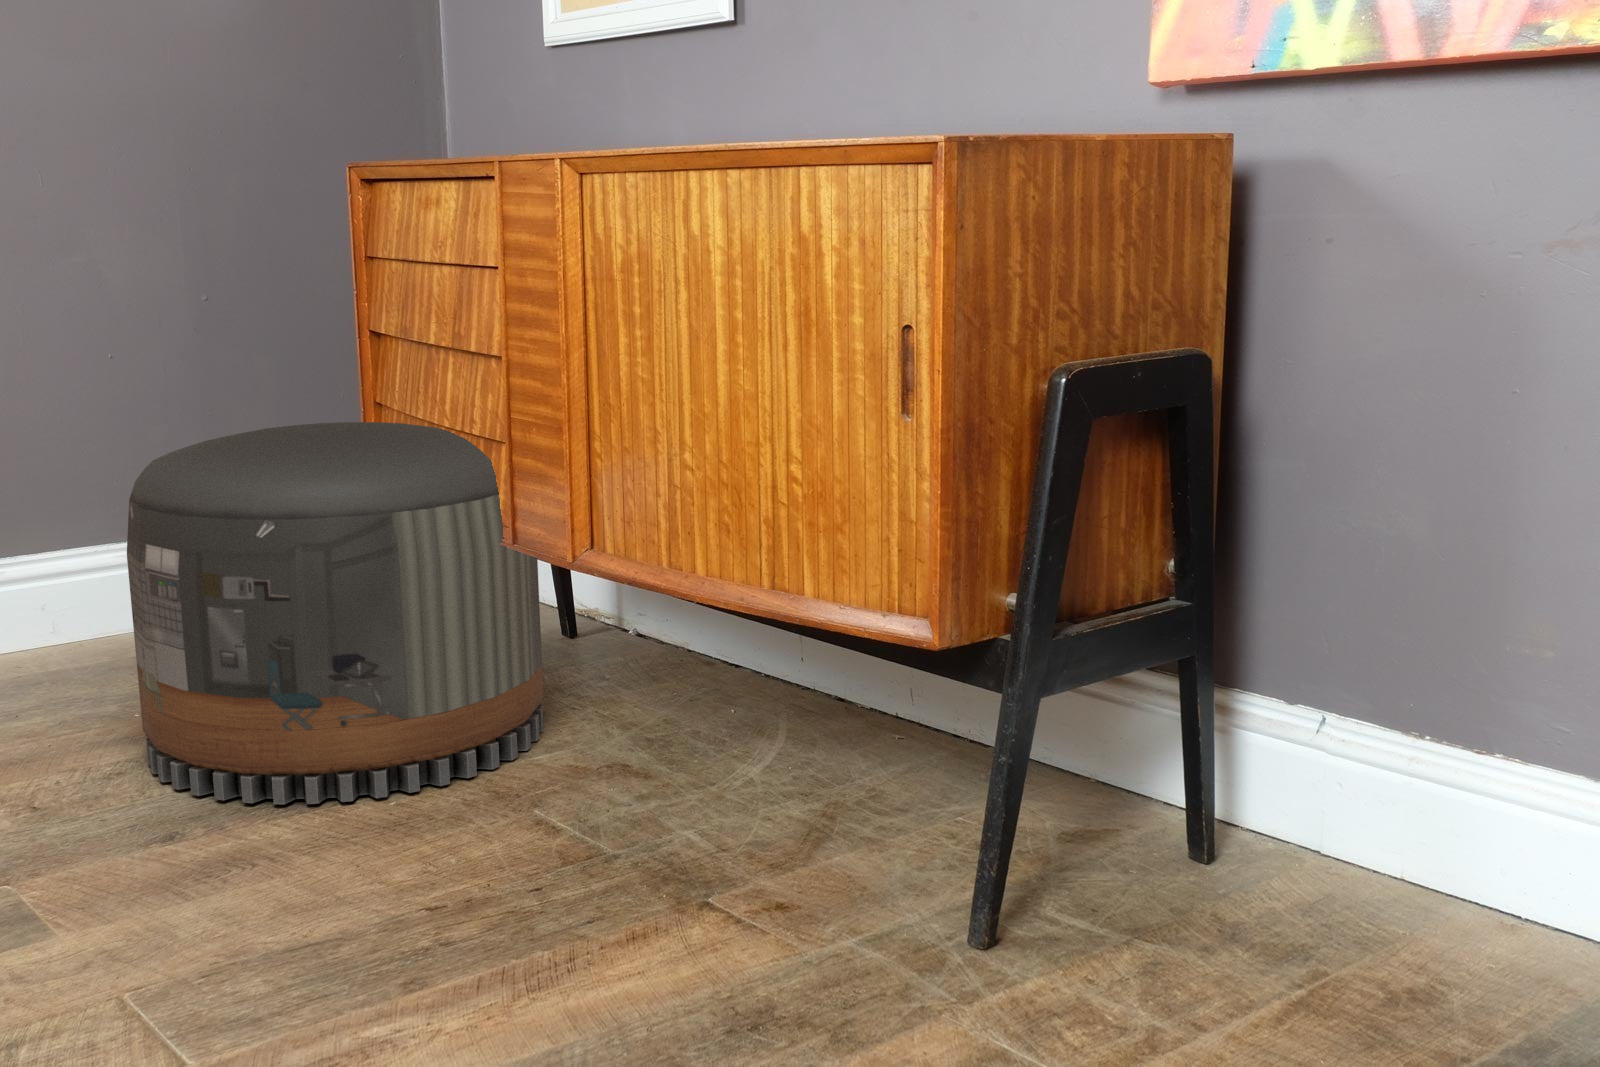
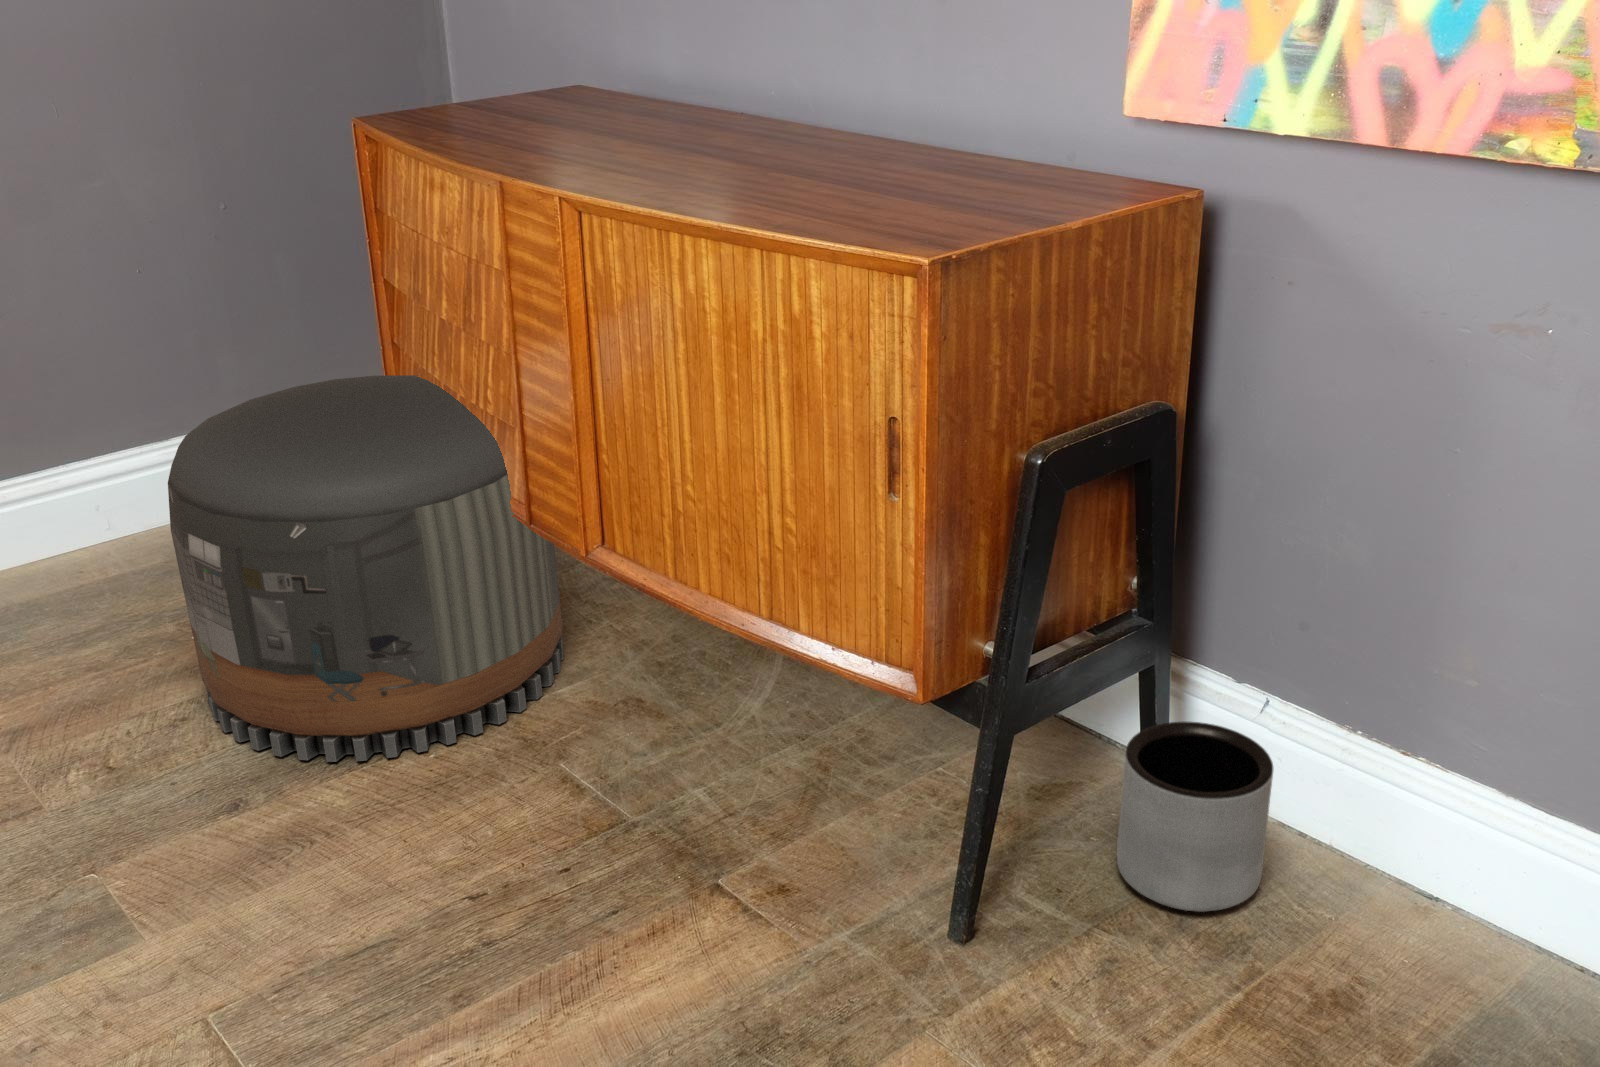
planter: none [1160,724,1331,923] -> present [1116,721,1274,912]

